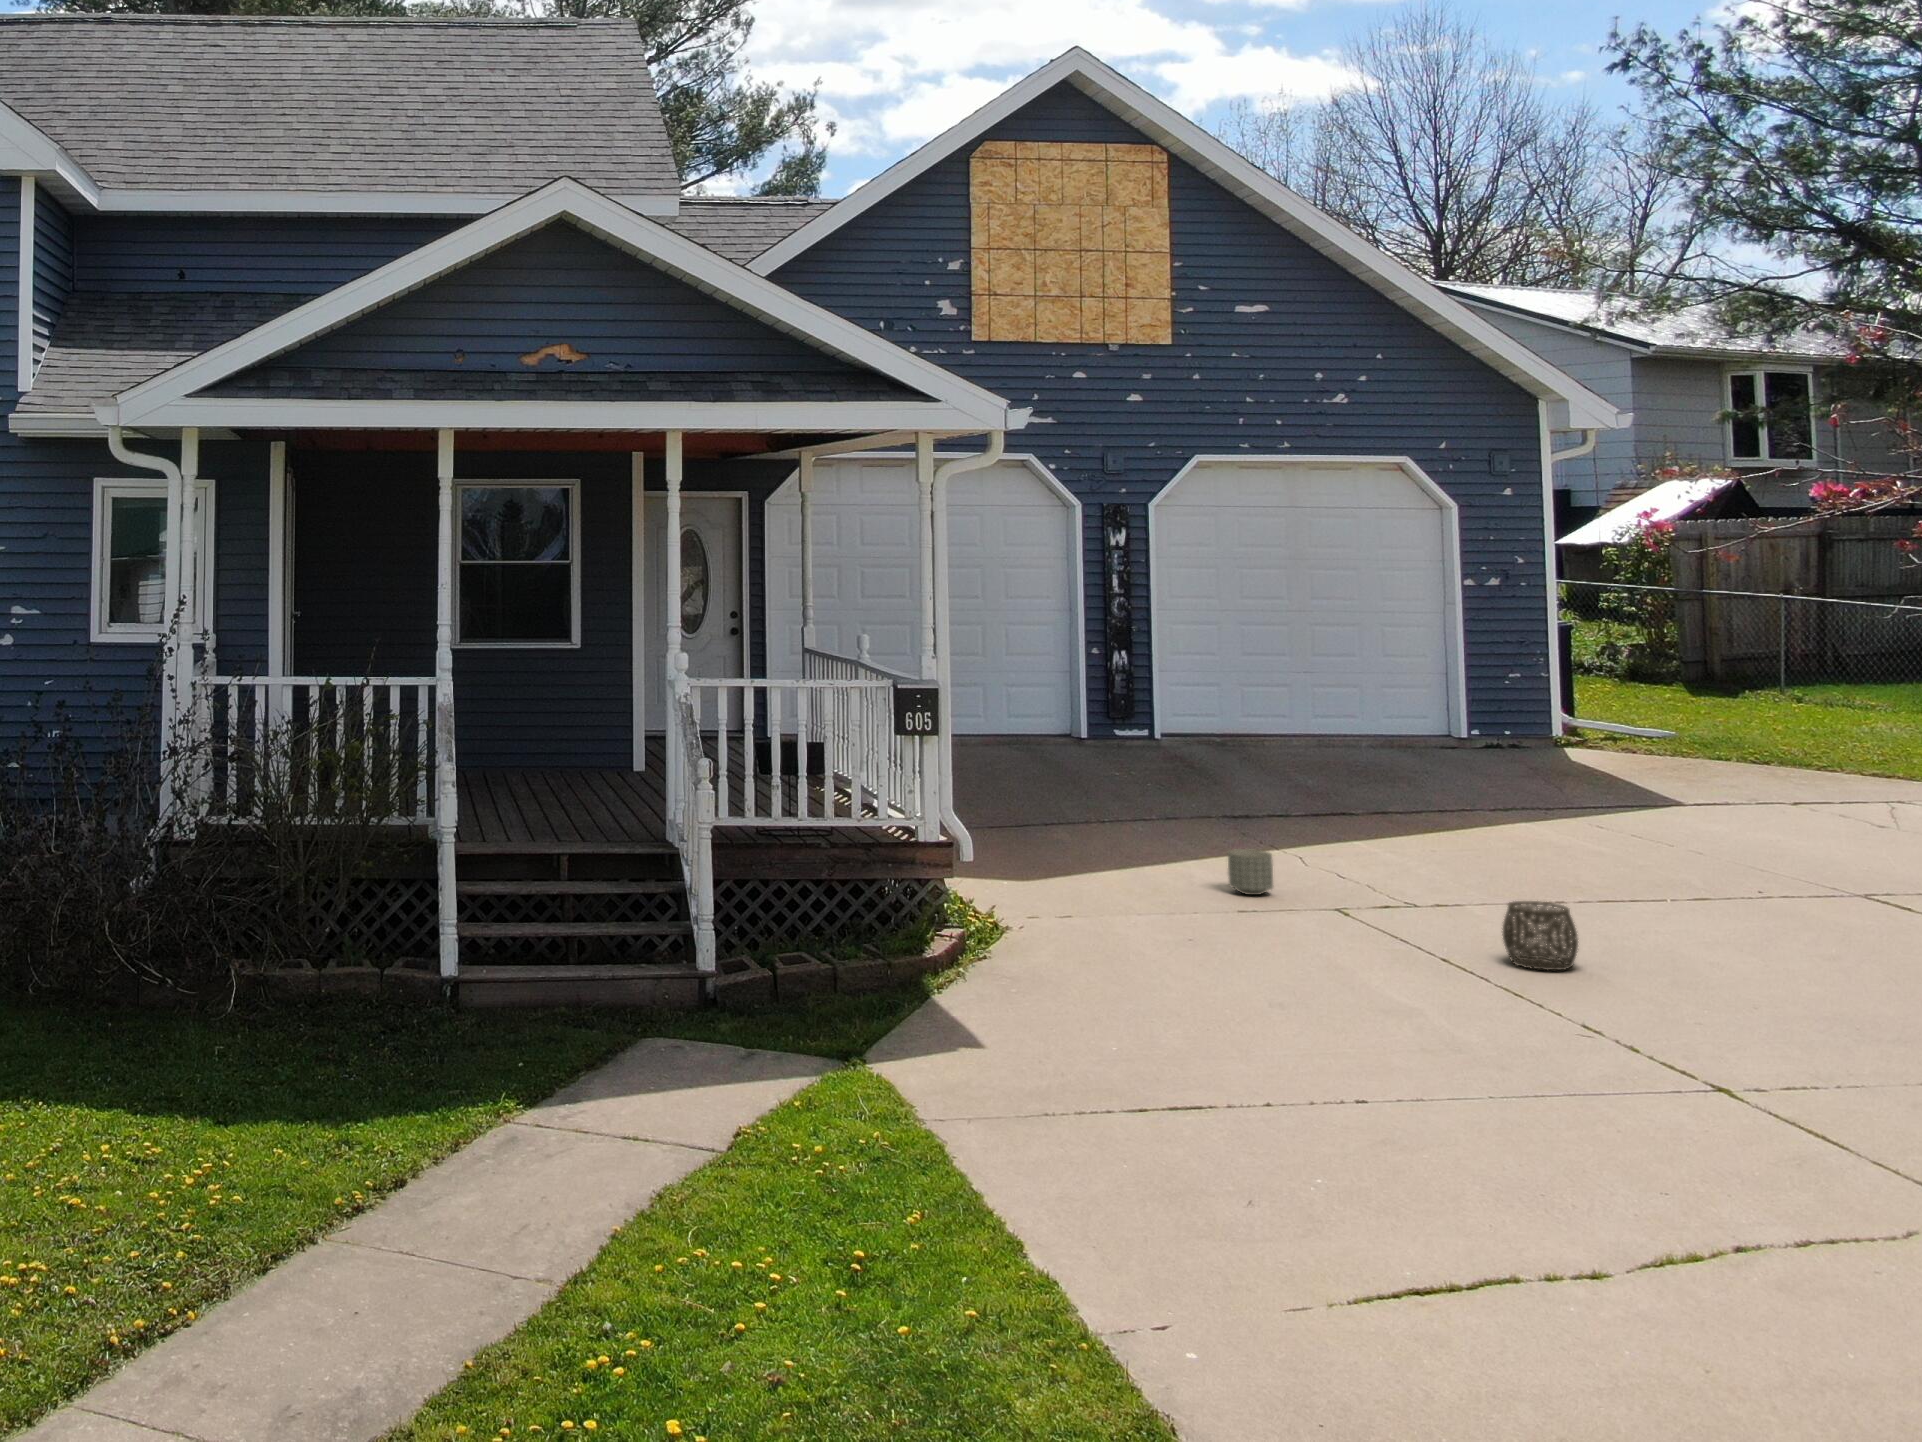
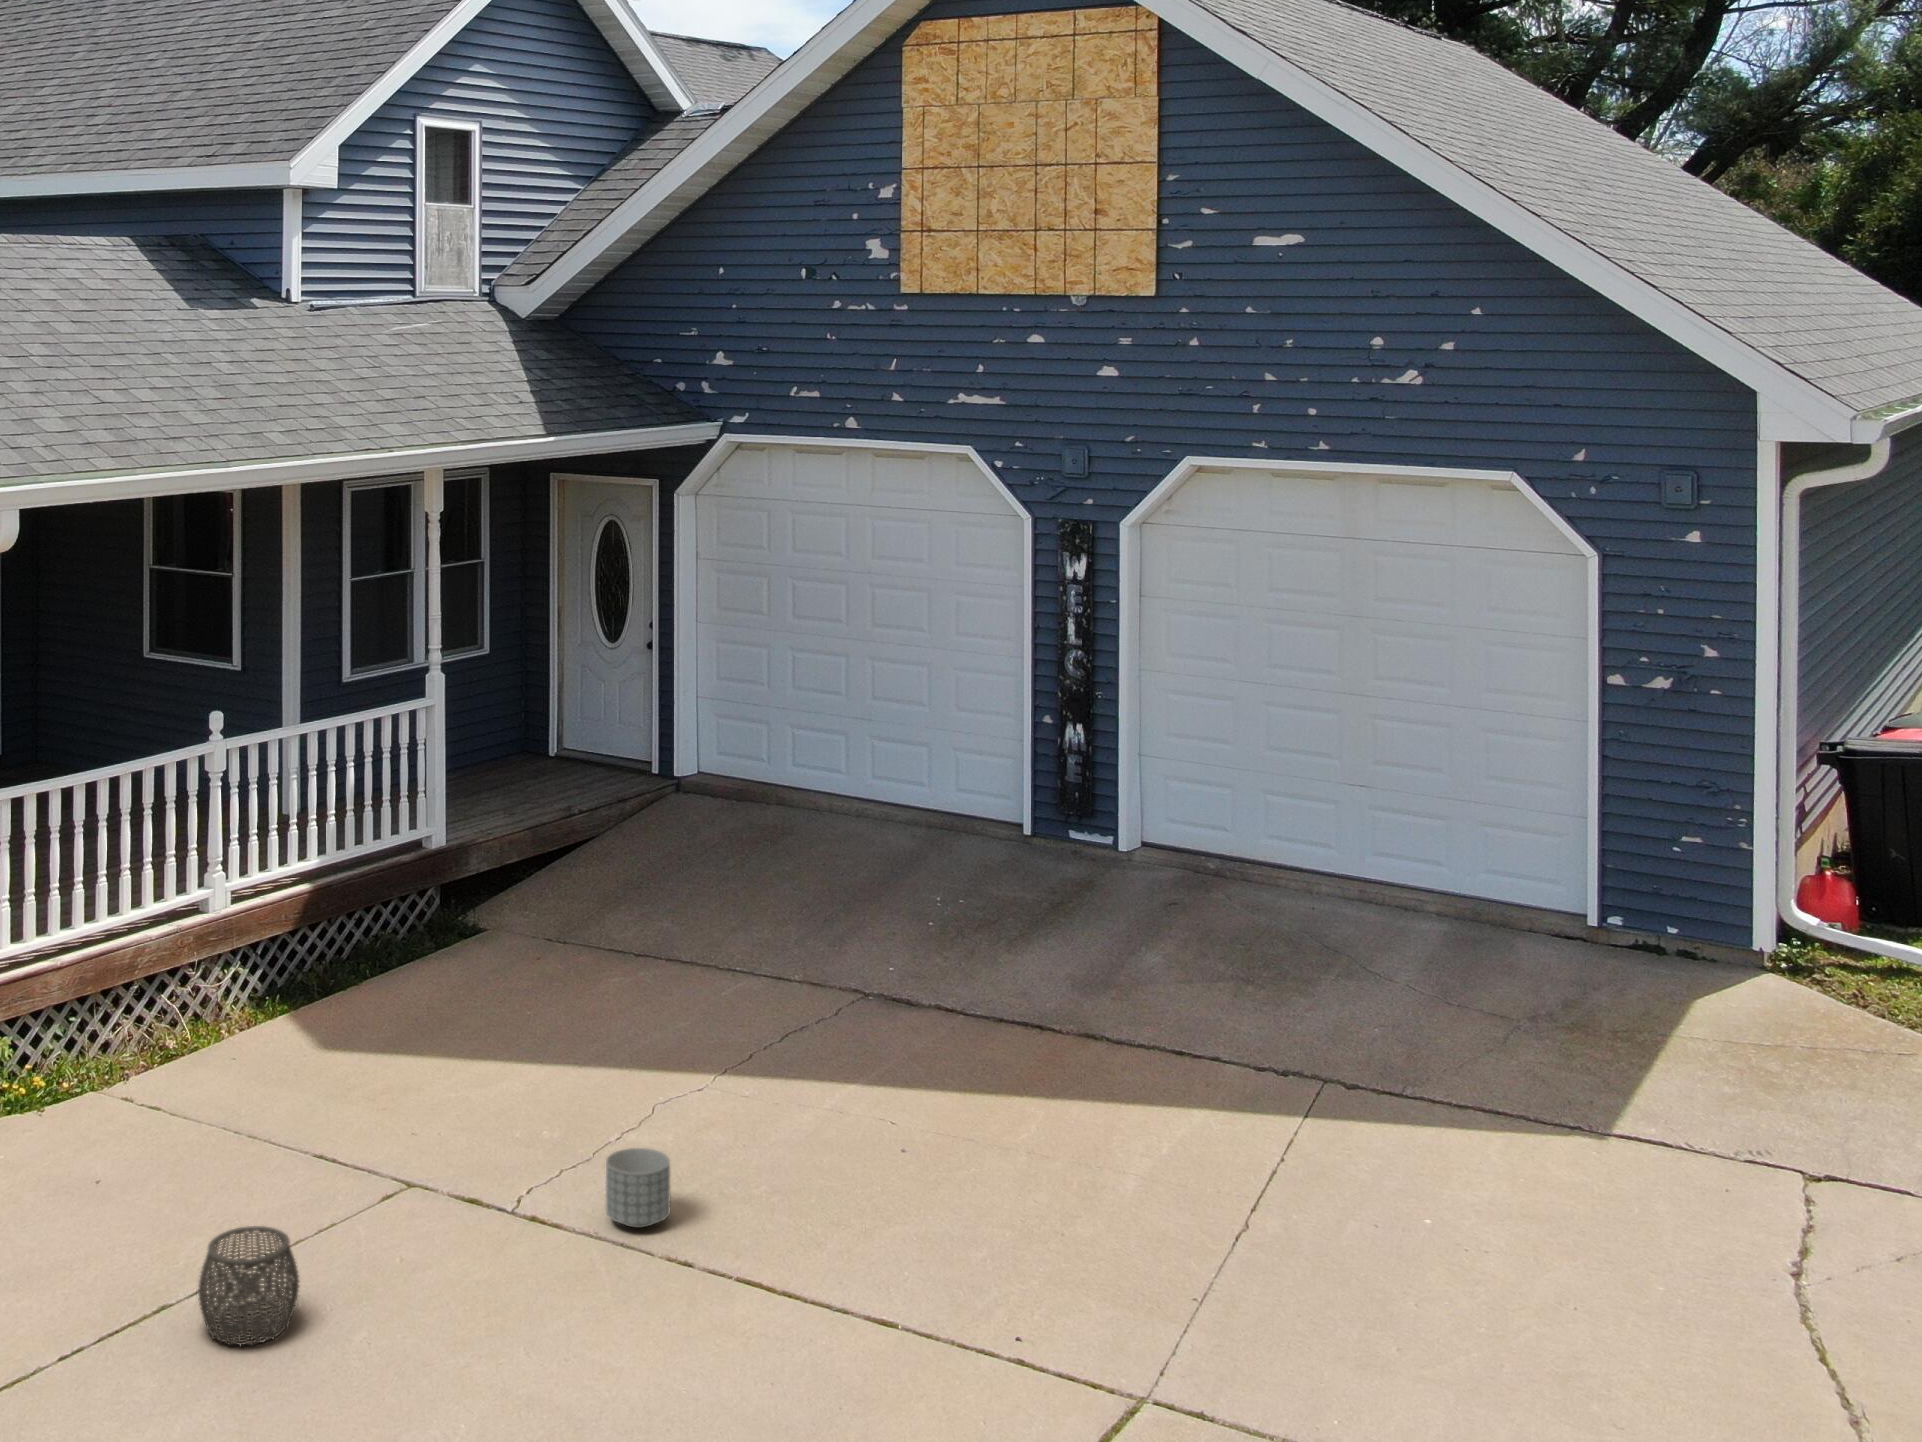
planter: present [1228,849,1273,895] -> present [606,1148,671,1228]

